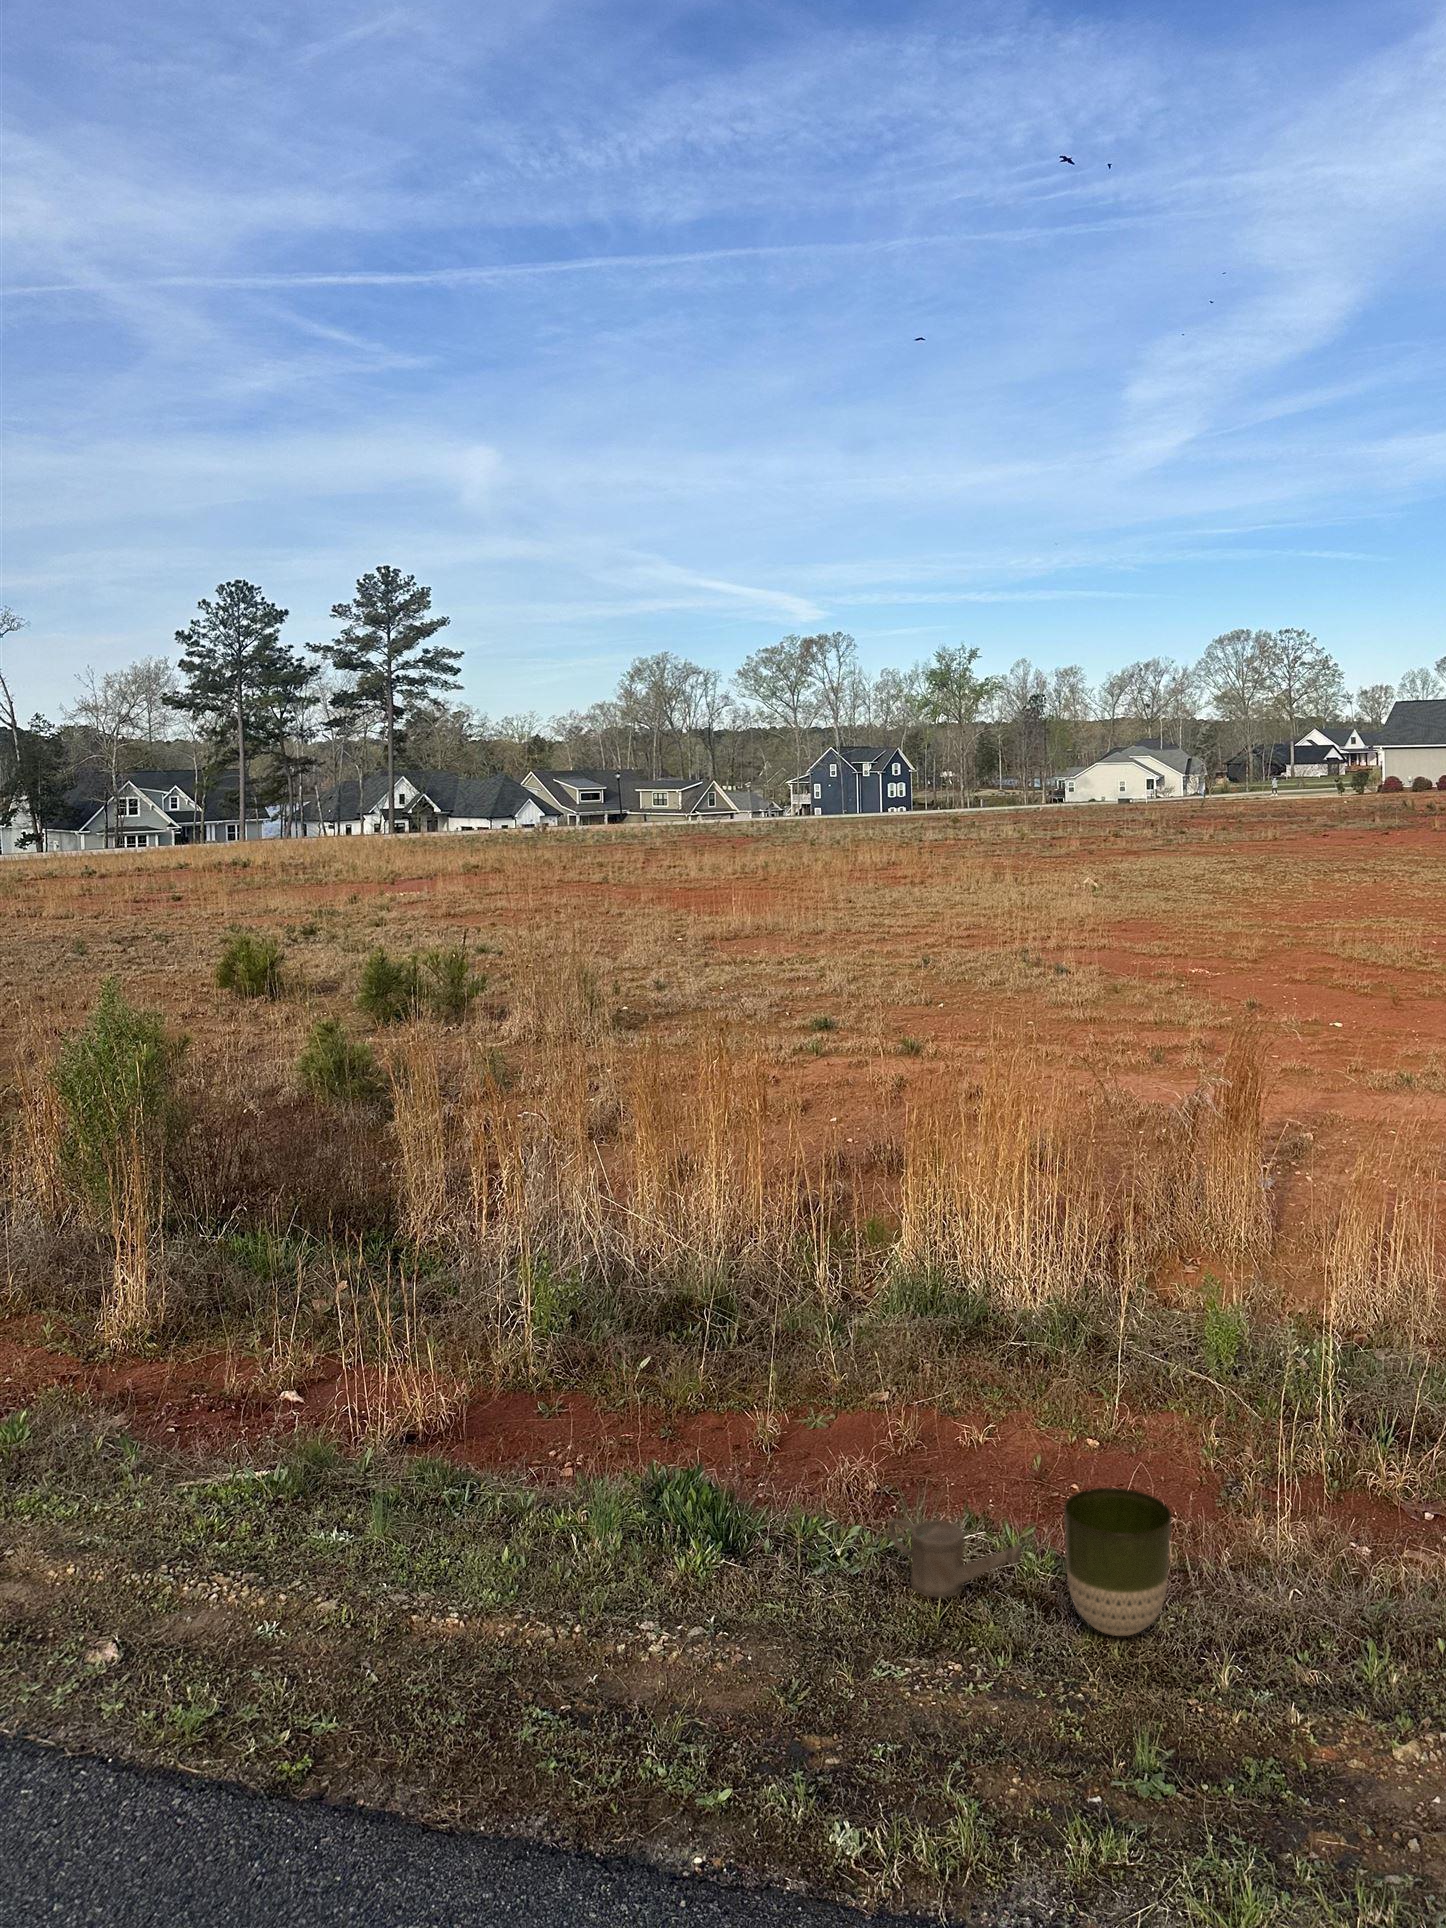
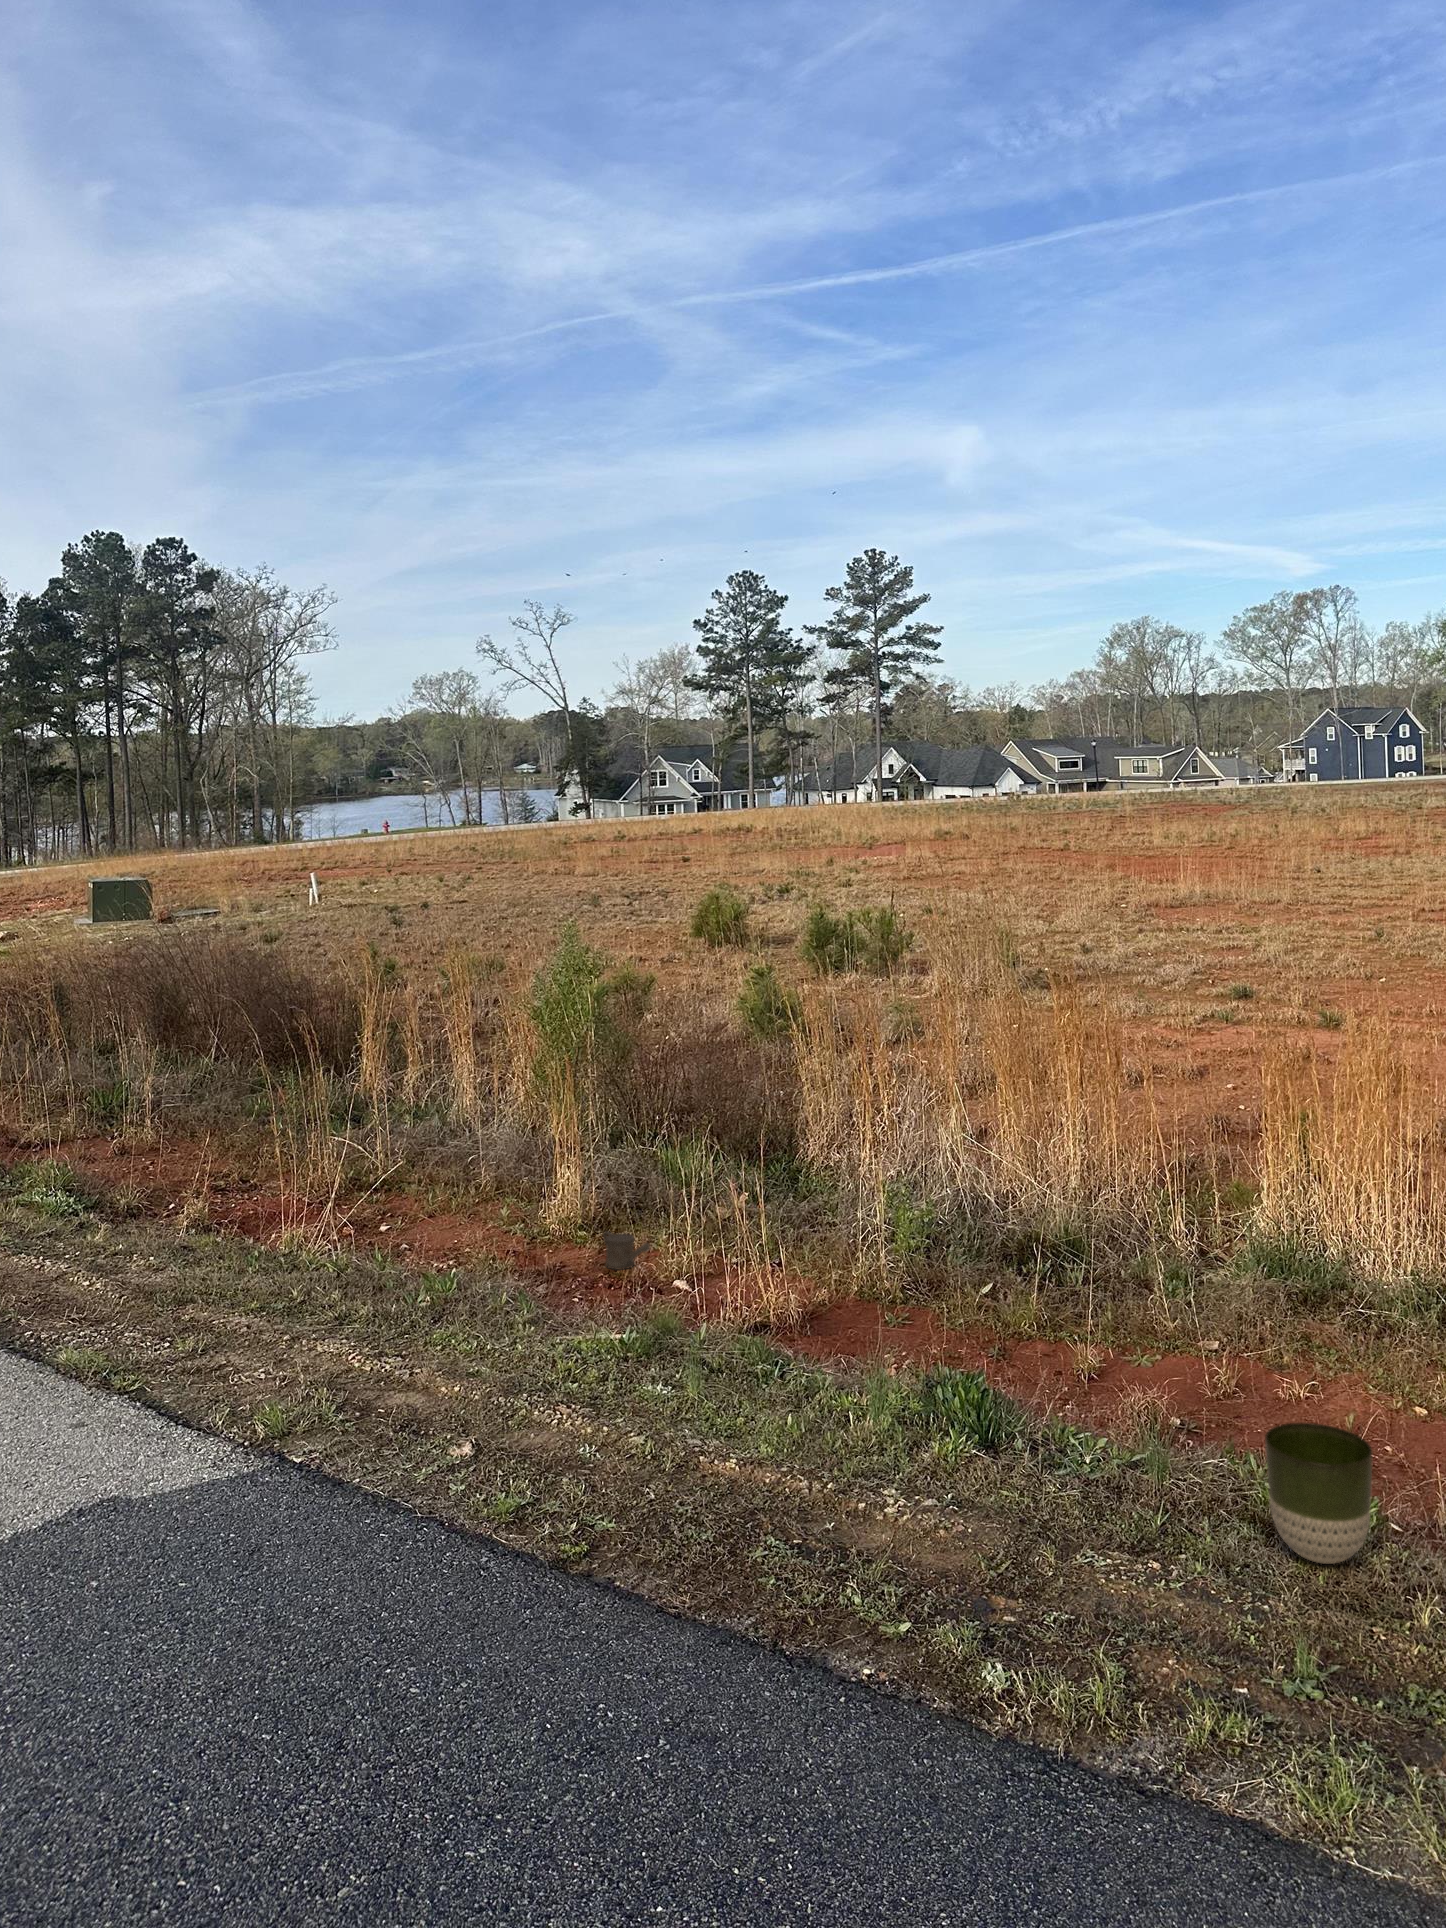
watering can: present [889,1518,1021,1598] -> present [603,1231,650,1270]

